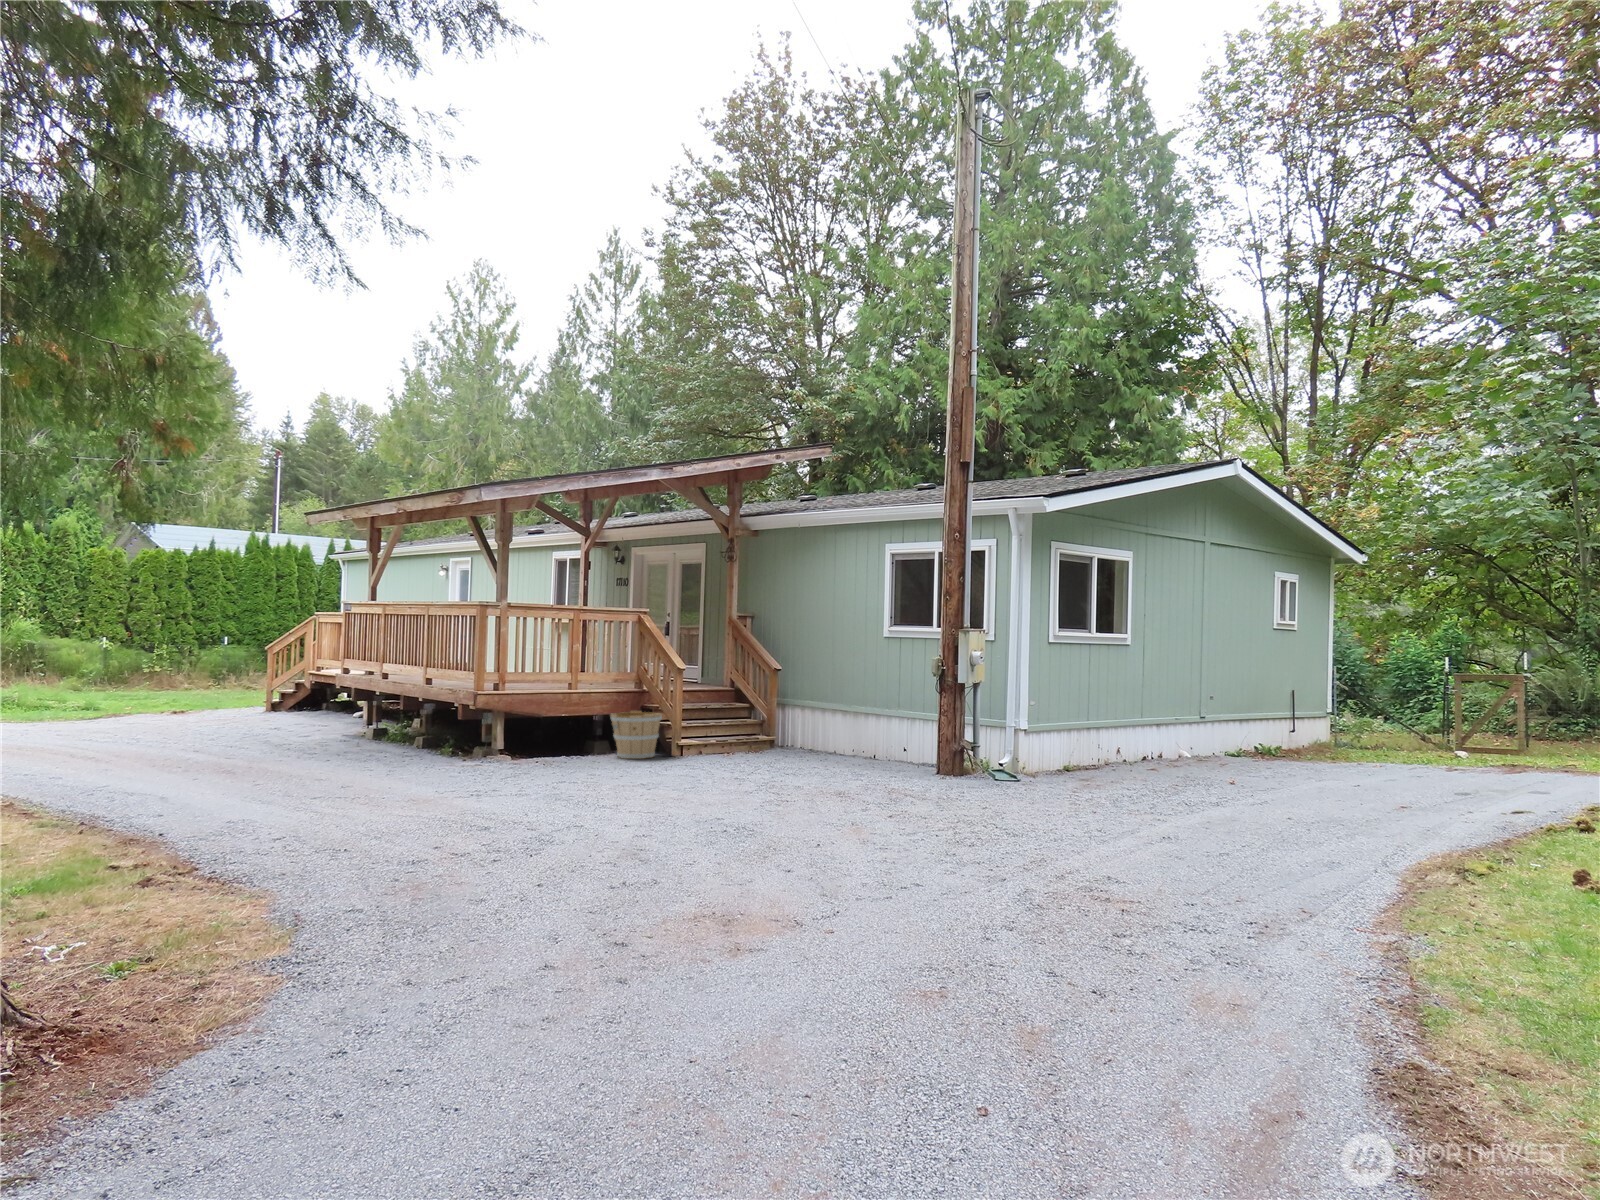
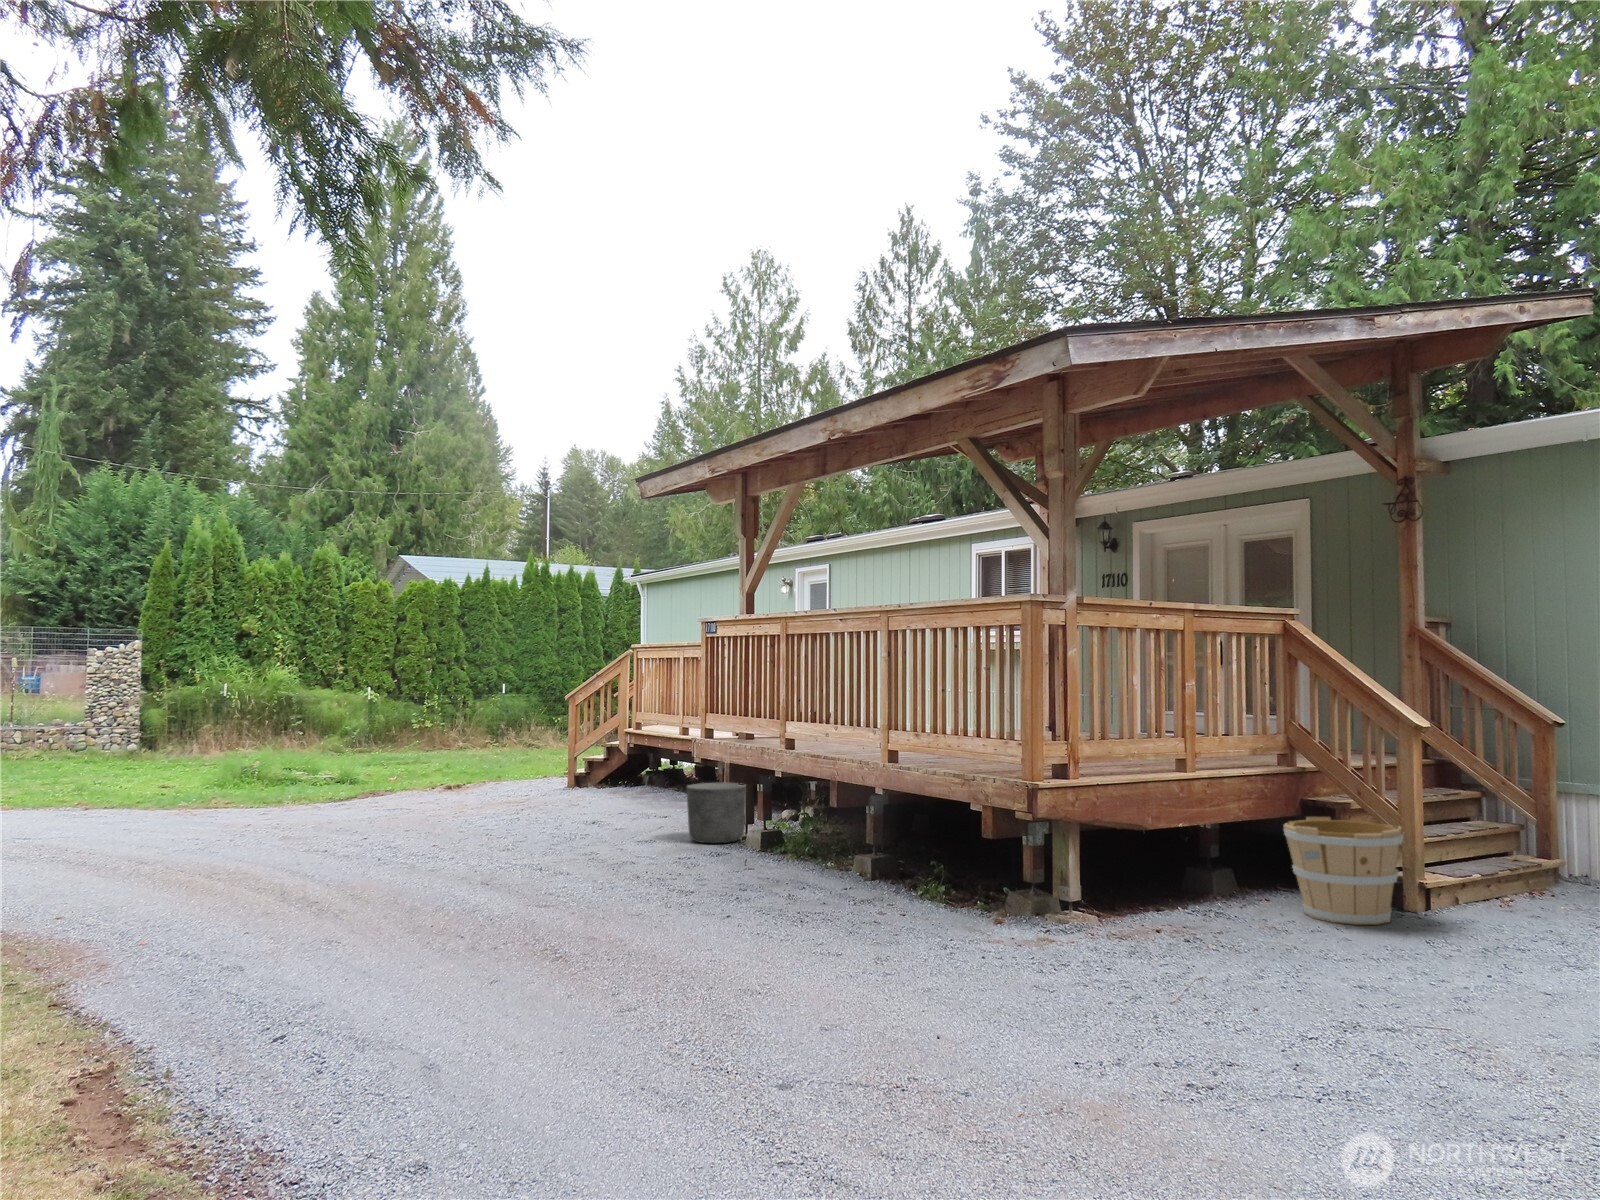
planter: none [327,702,367,737] -> present [687,783,746,843]

